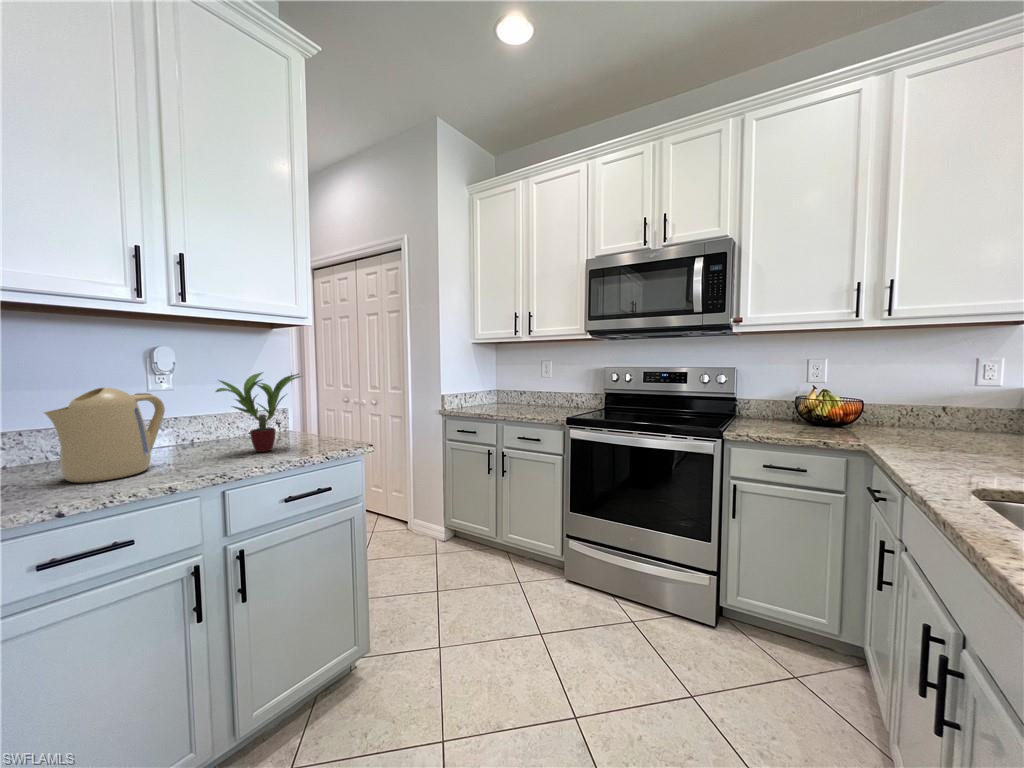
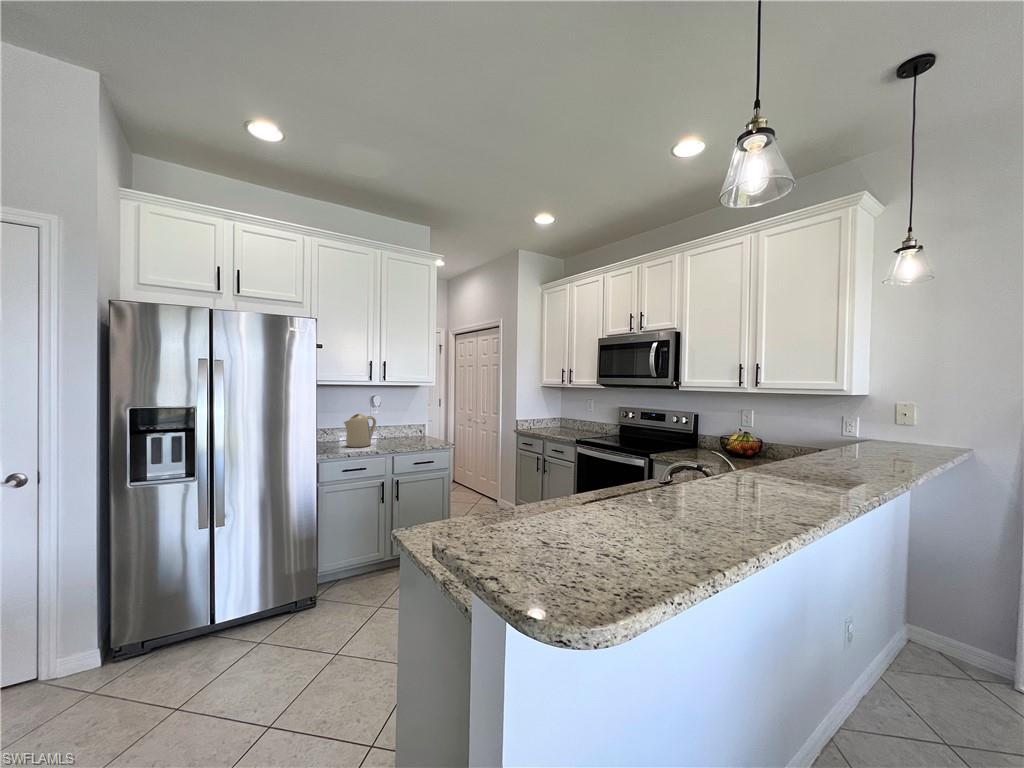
potted plant: present [216,373,301,452] -> none [393,407,428,443]

